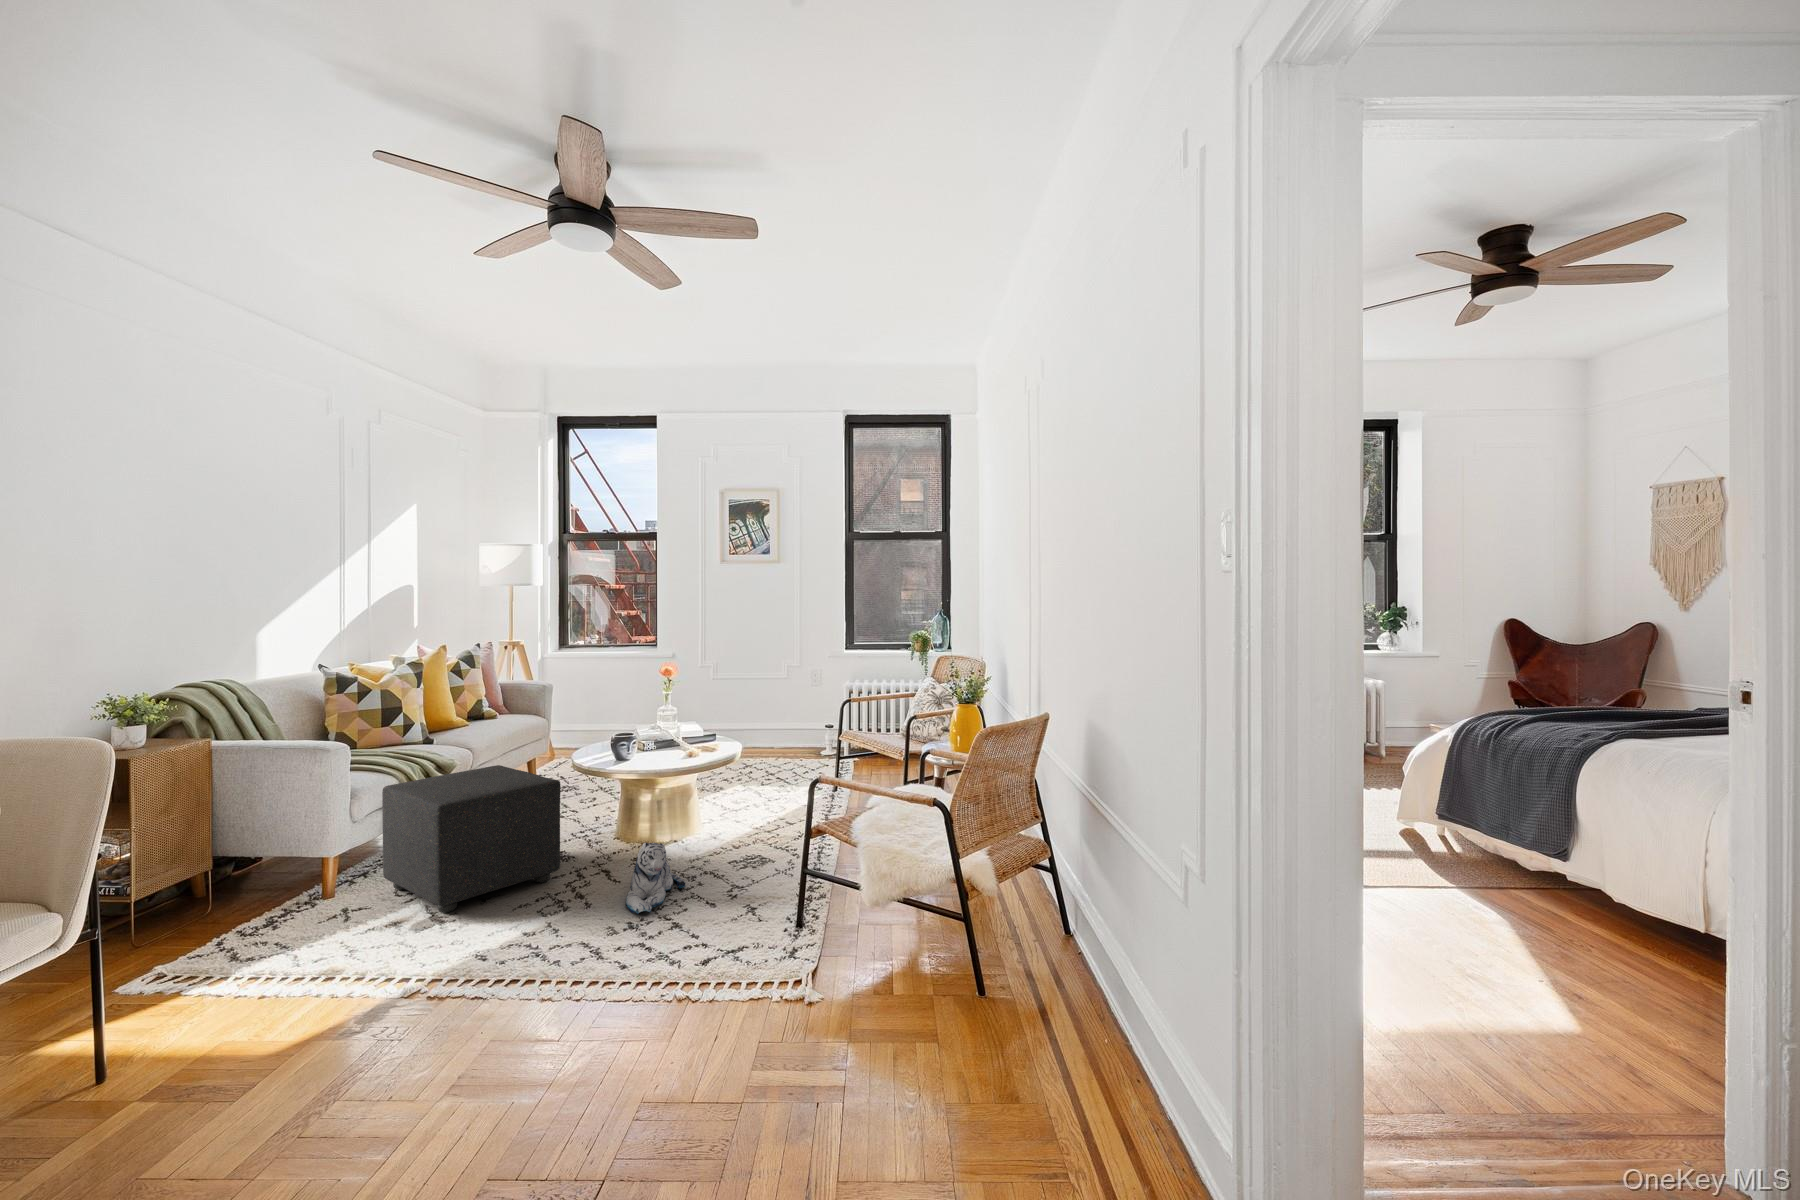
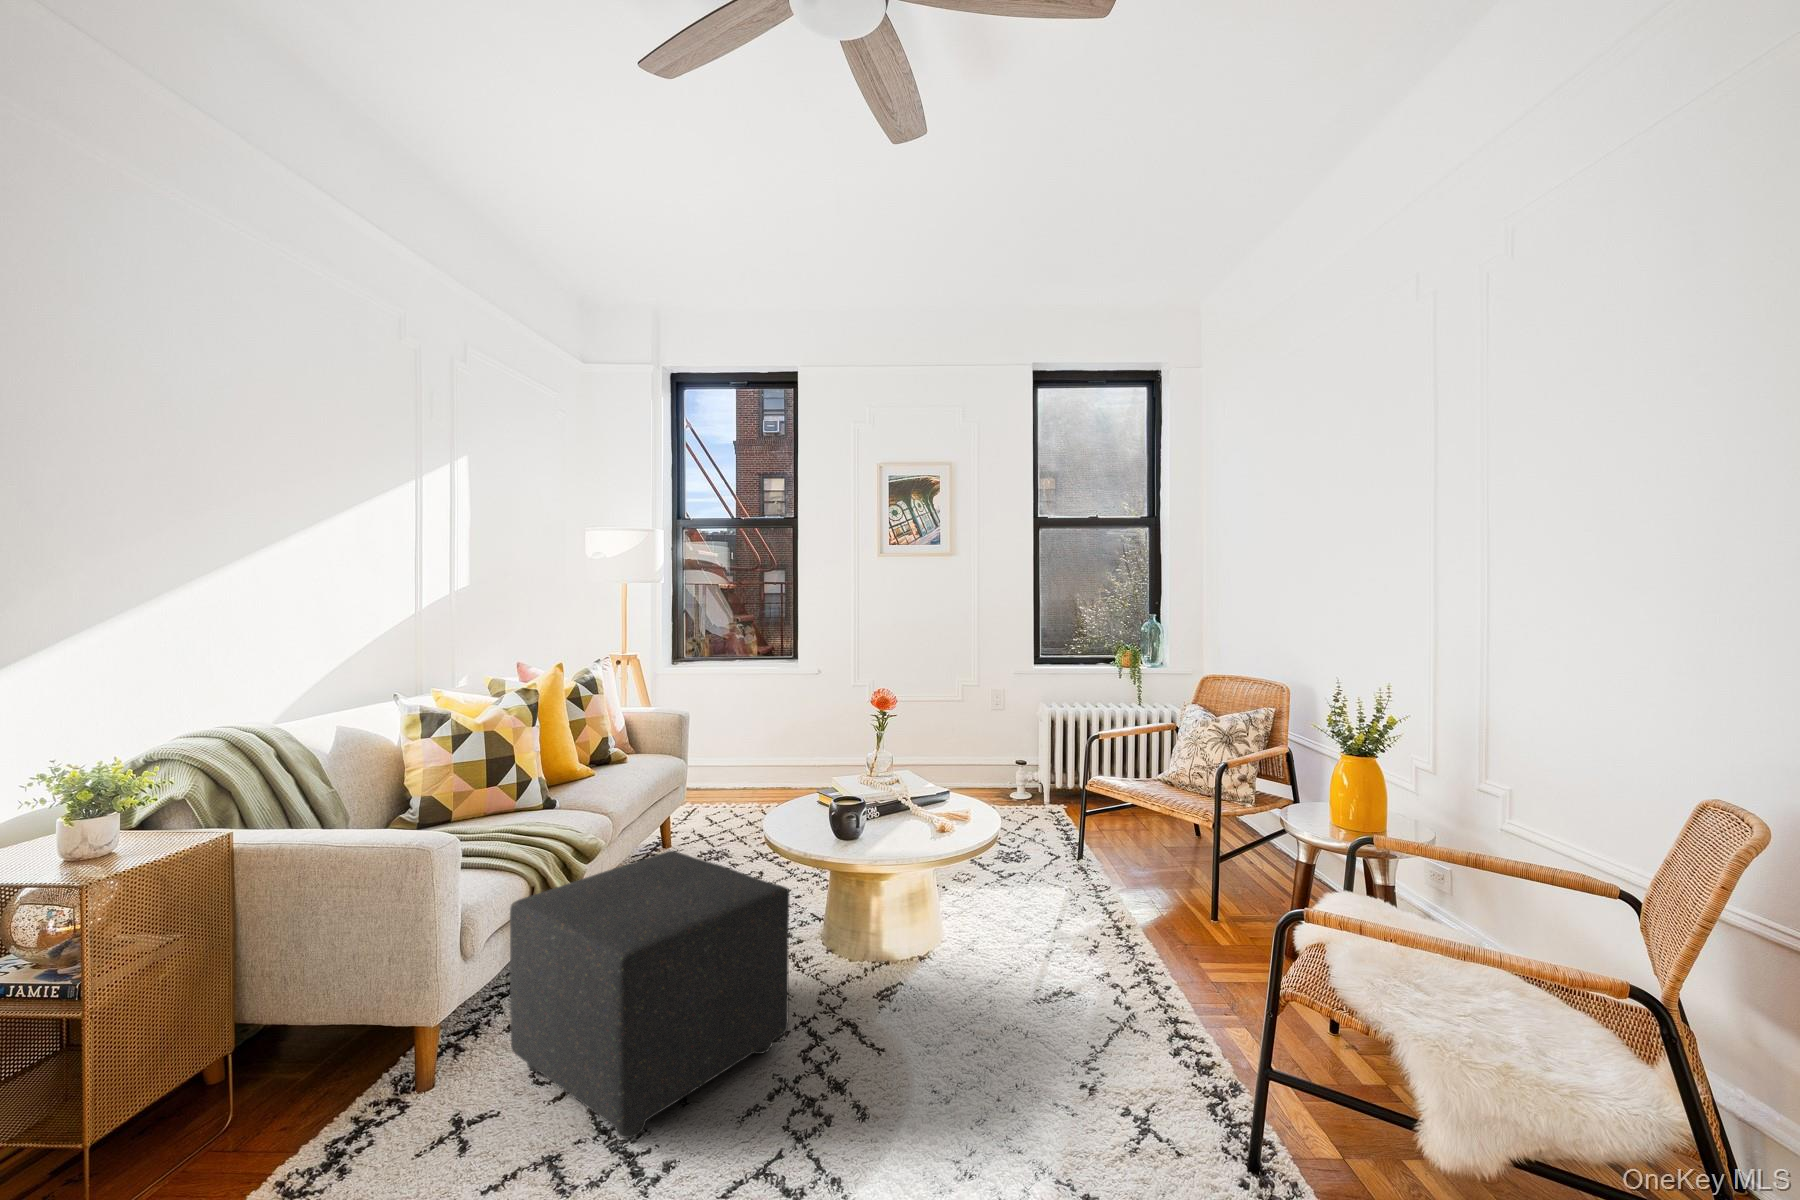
plush toy: present [625,843,685,914] -> none [915,1003,1006,1148]

